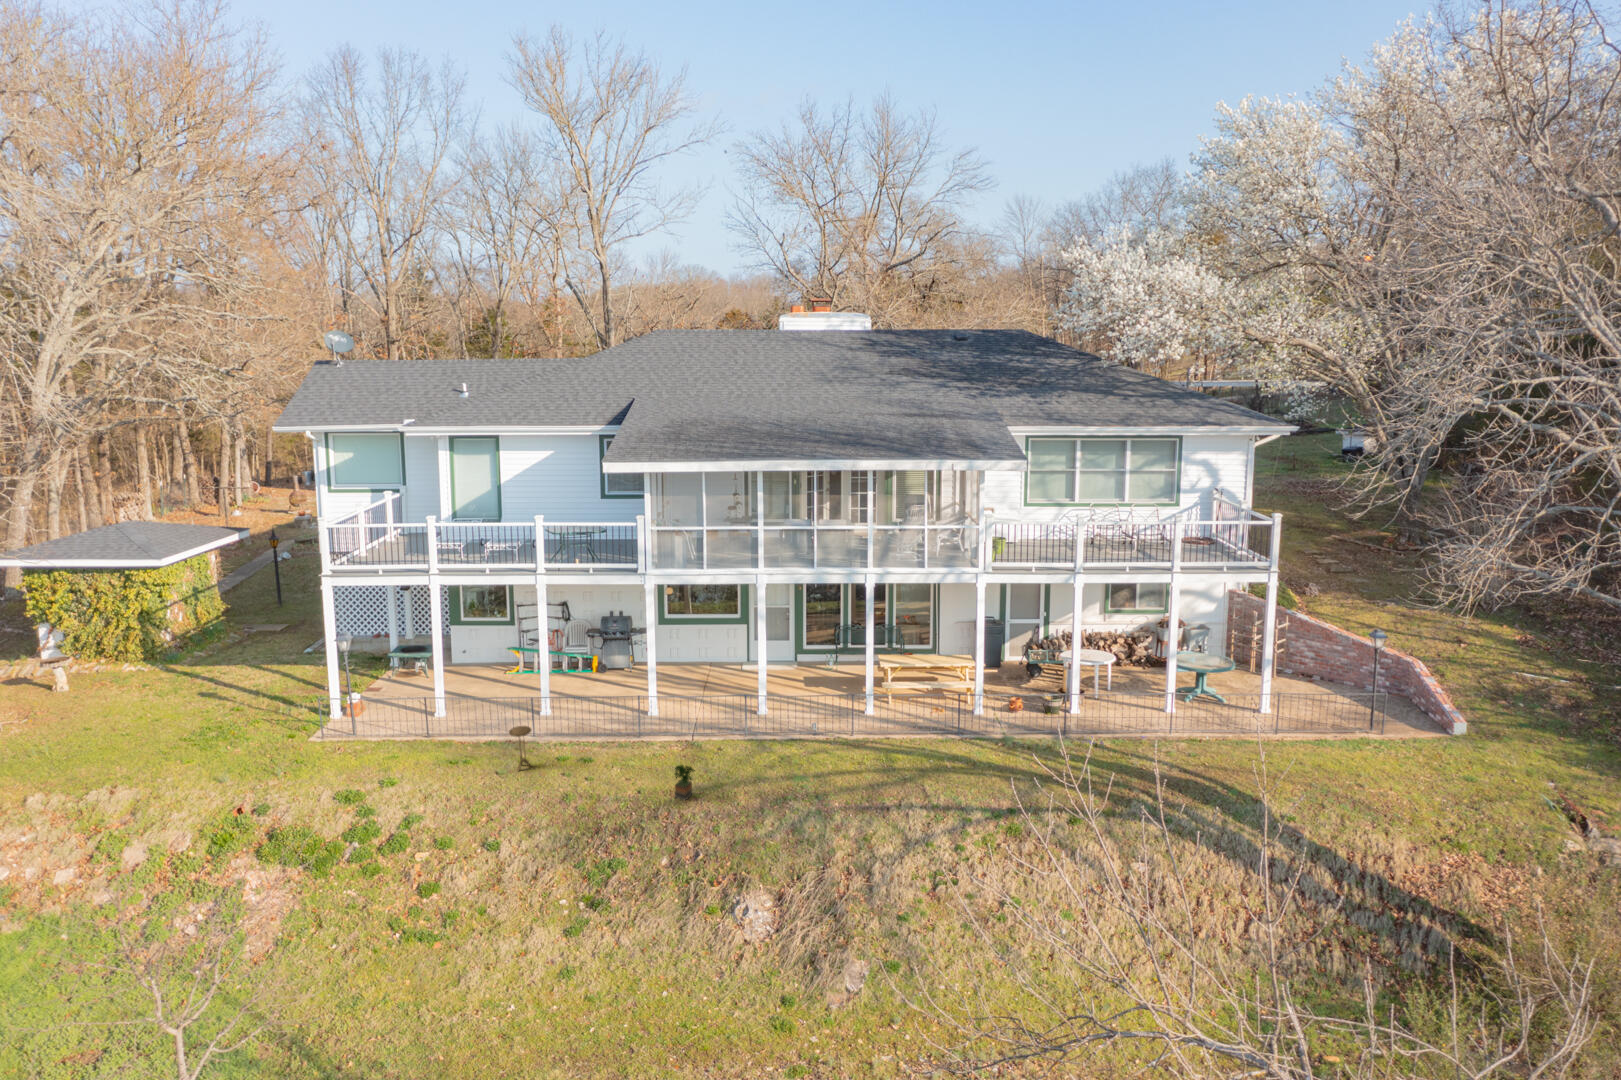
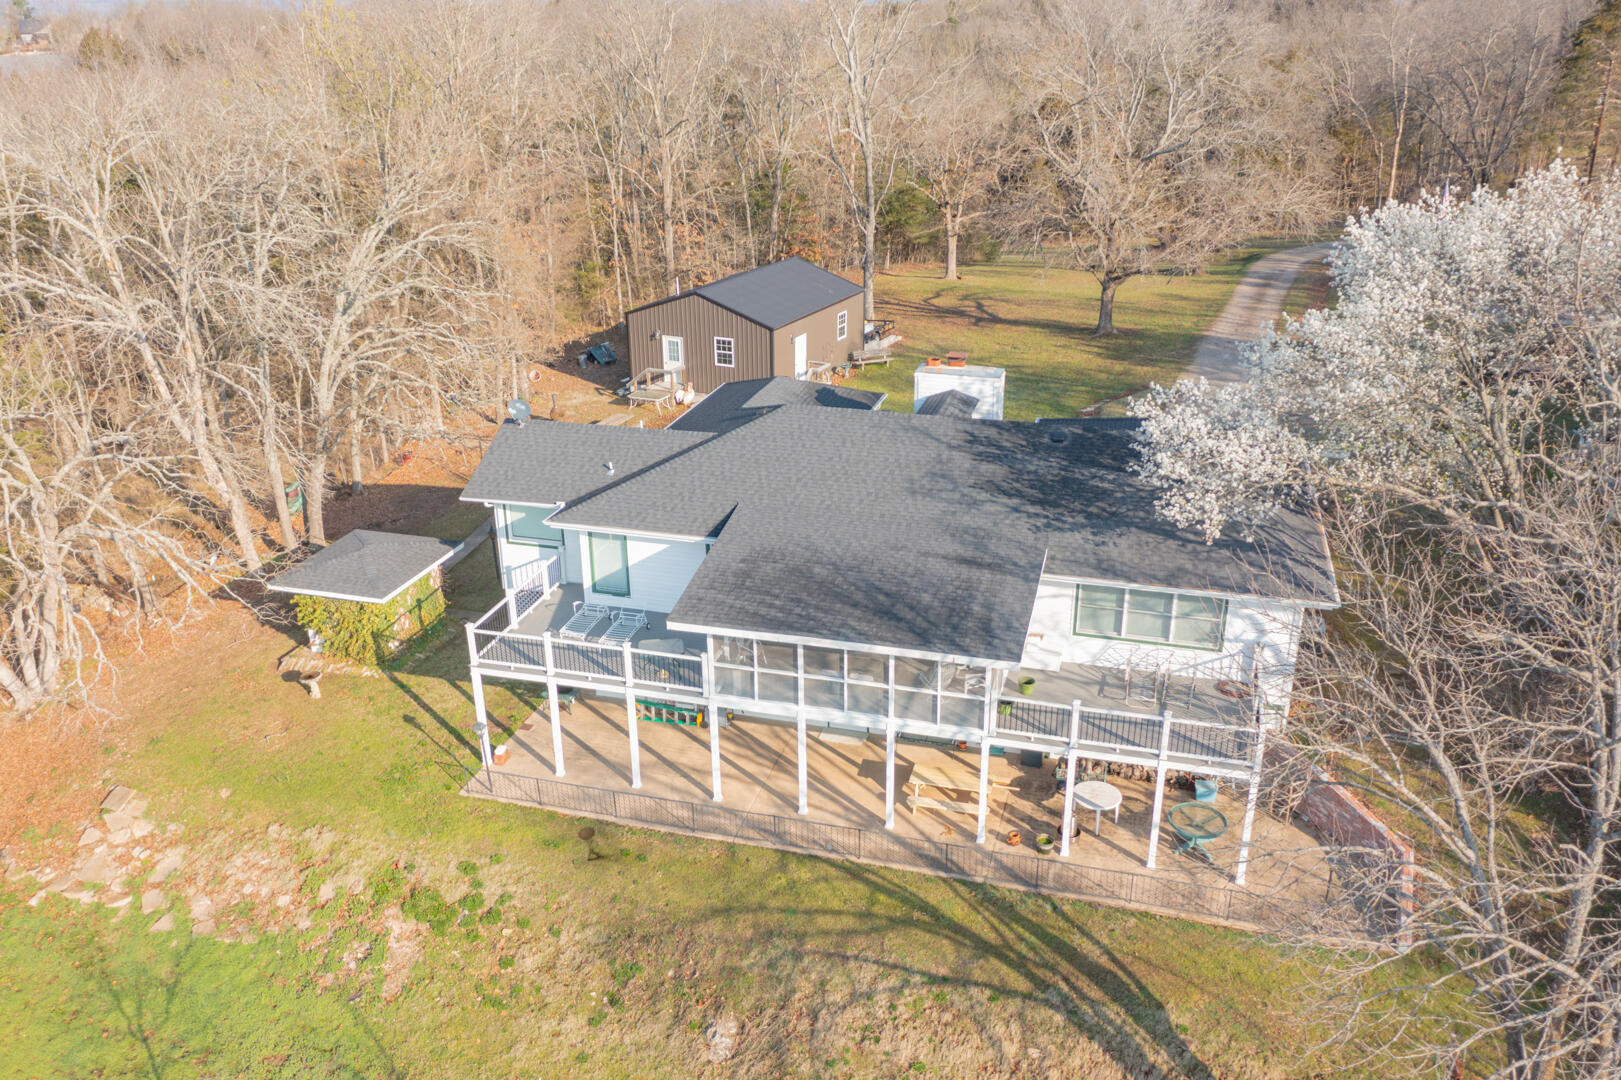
potted tree: present [675,765,695,800] -> none [682,894,701,922]

